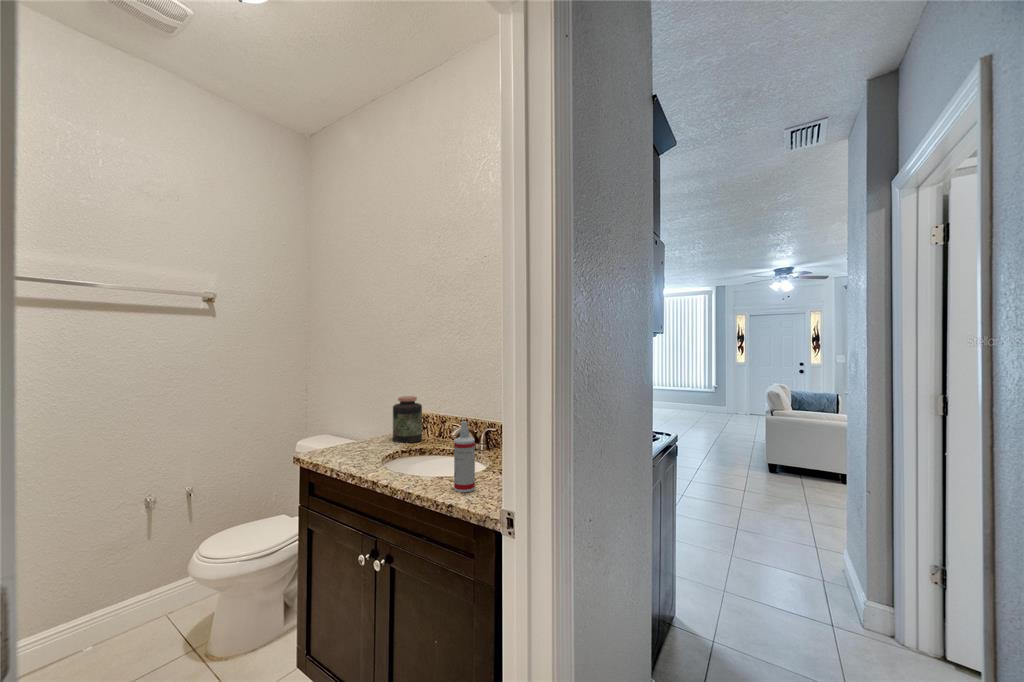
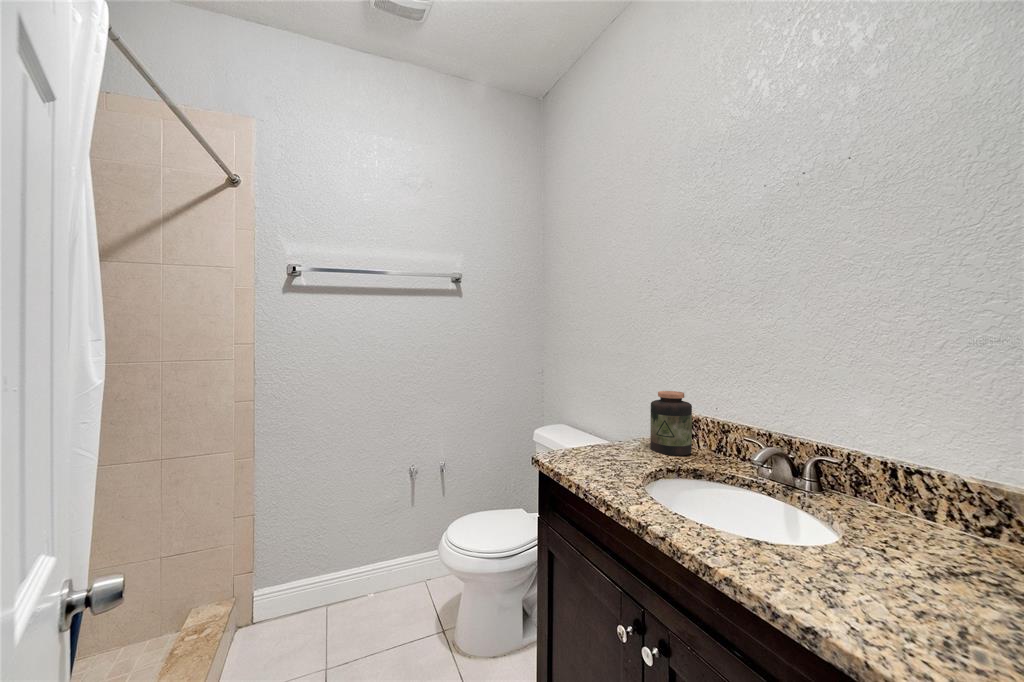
spray bottle: present [454,421,475,492] -> none [802,453,856,600]

